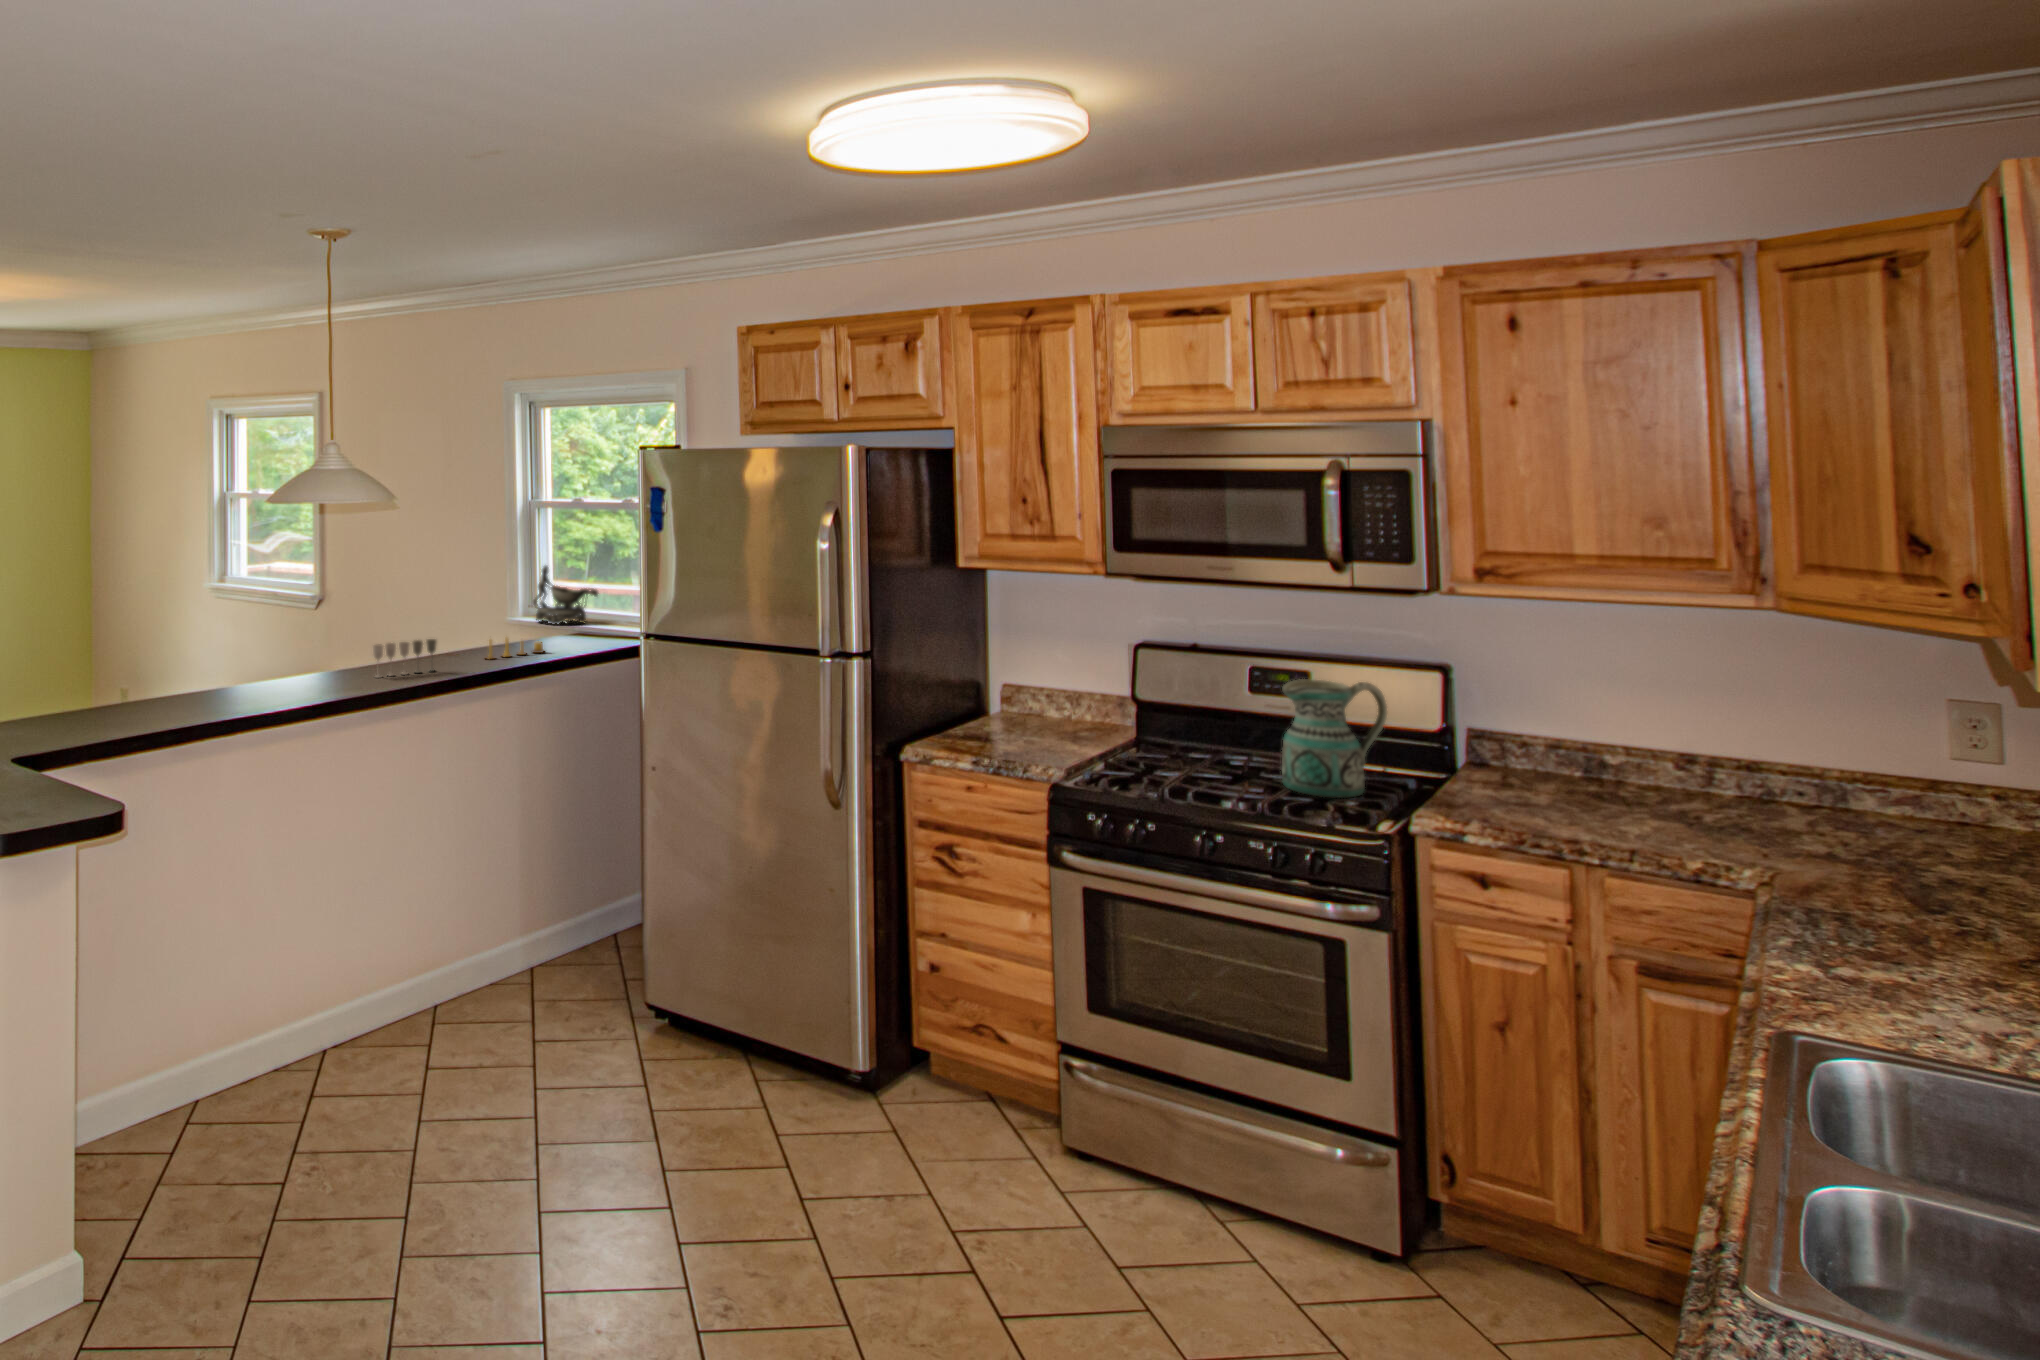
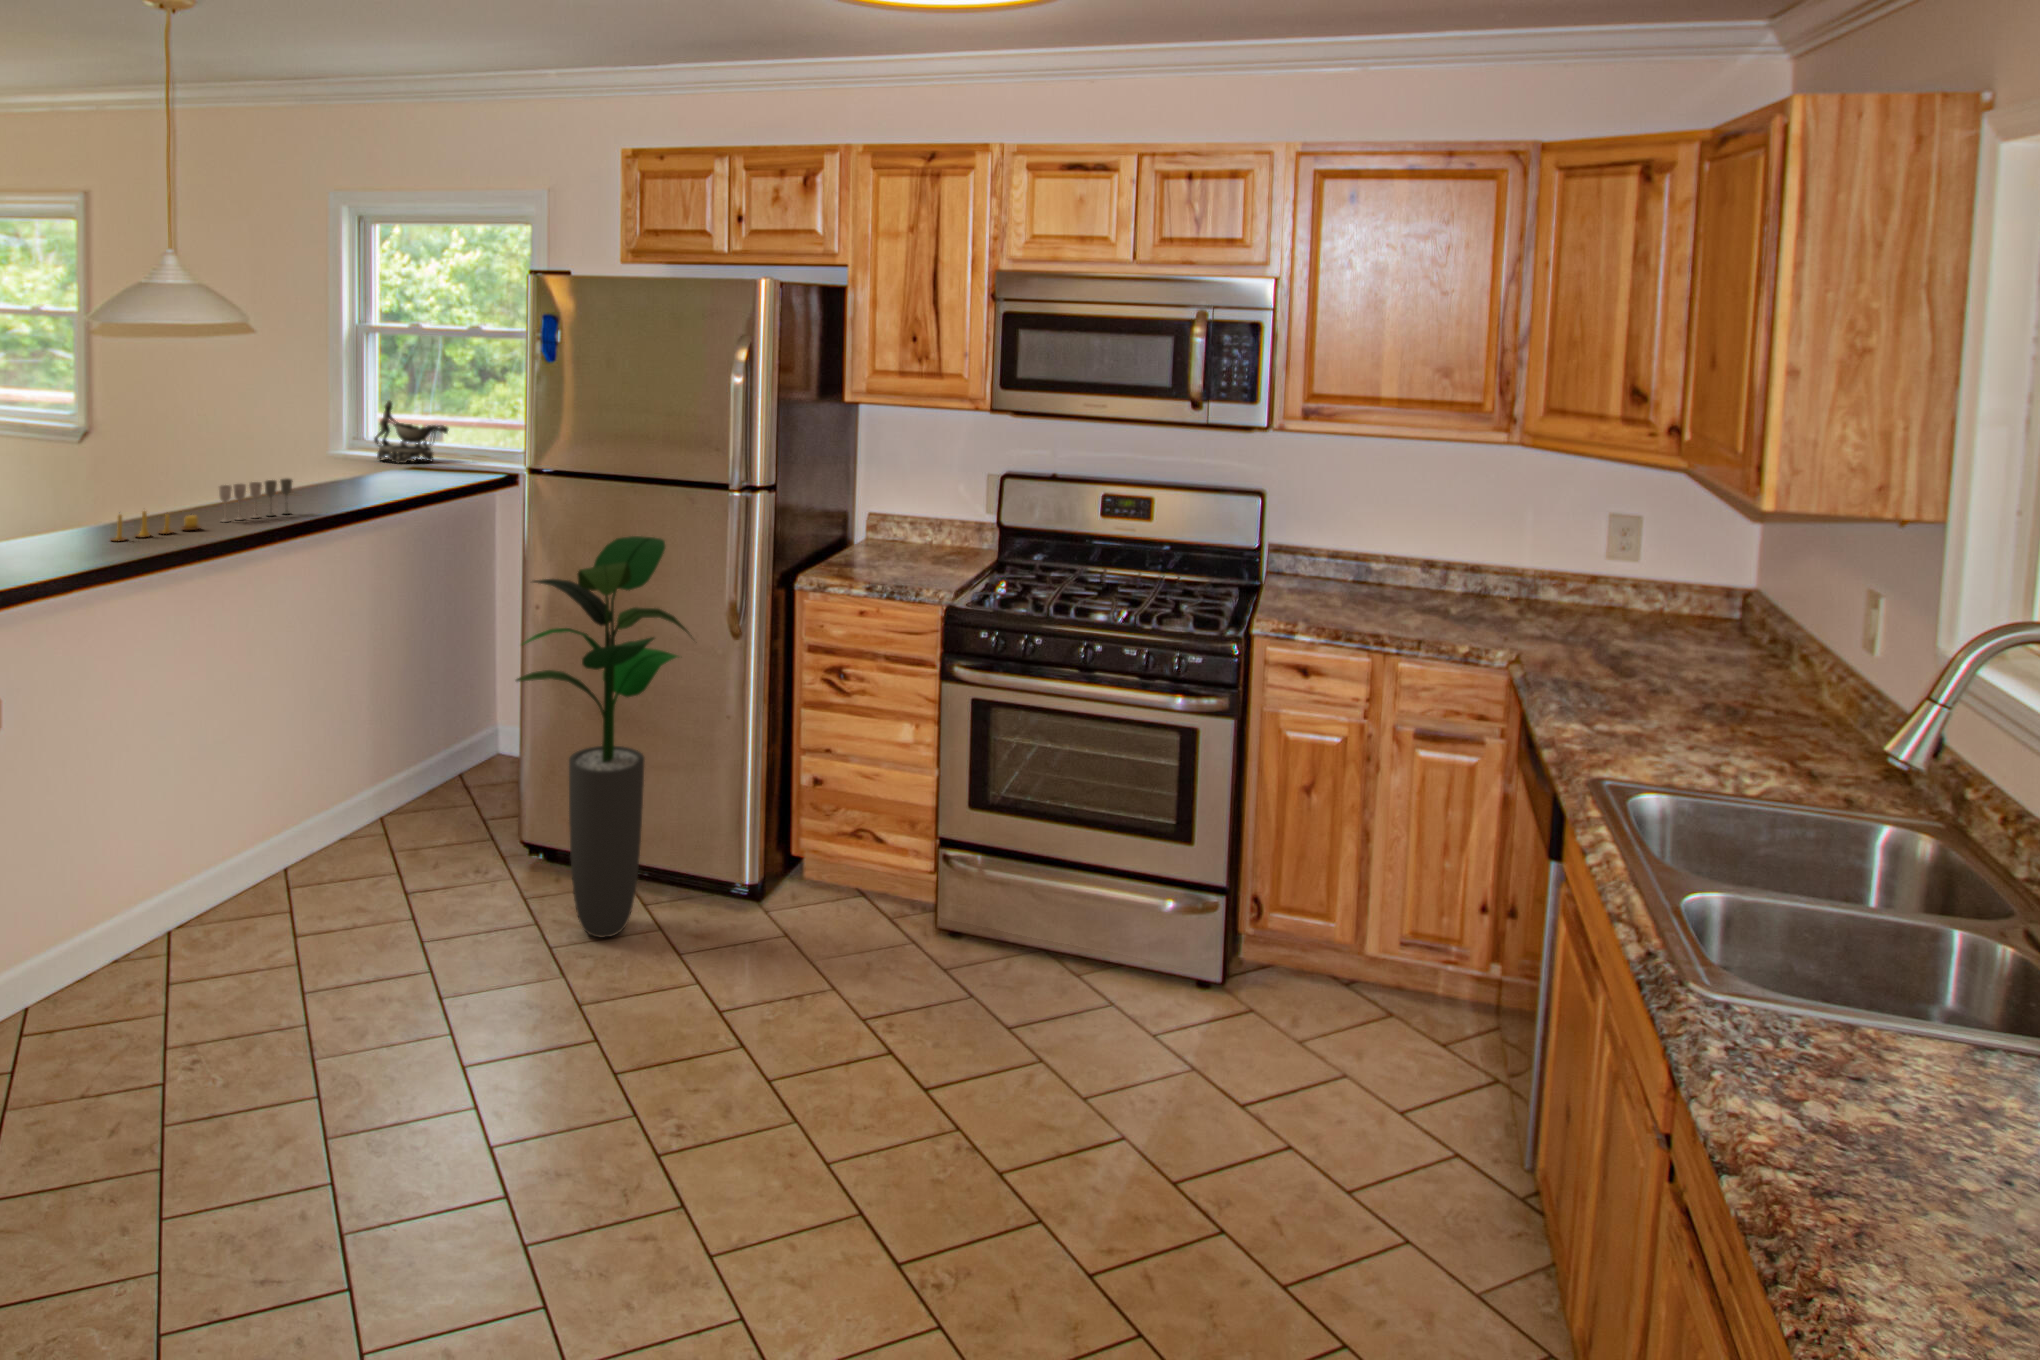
candle: present [487,638,544,660] -> present [111,511,200,541]
ceramic pitcher: present [1282,679,1387,798] -> none [1134,503,1220,605]
potted plant: none [612,700,788,1108] -> present [516,536,692,937]

